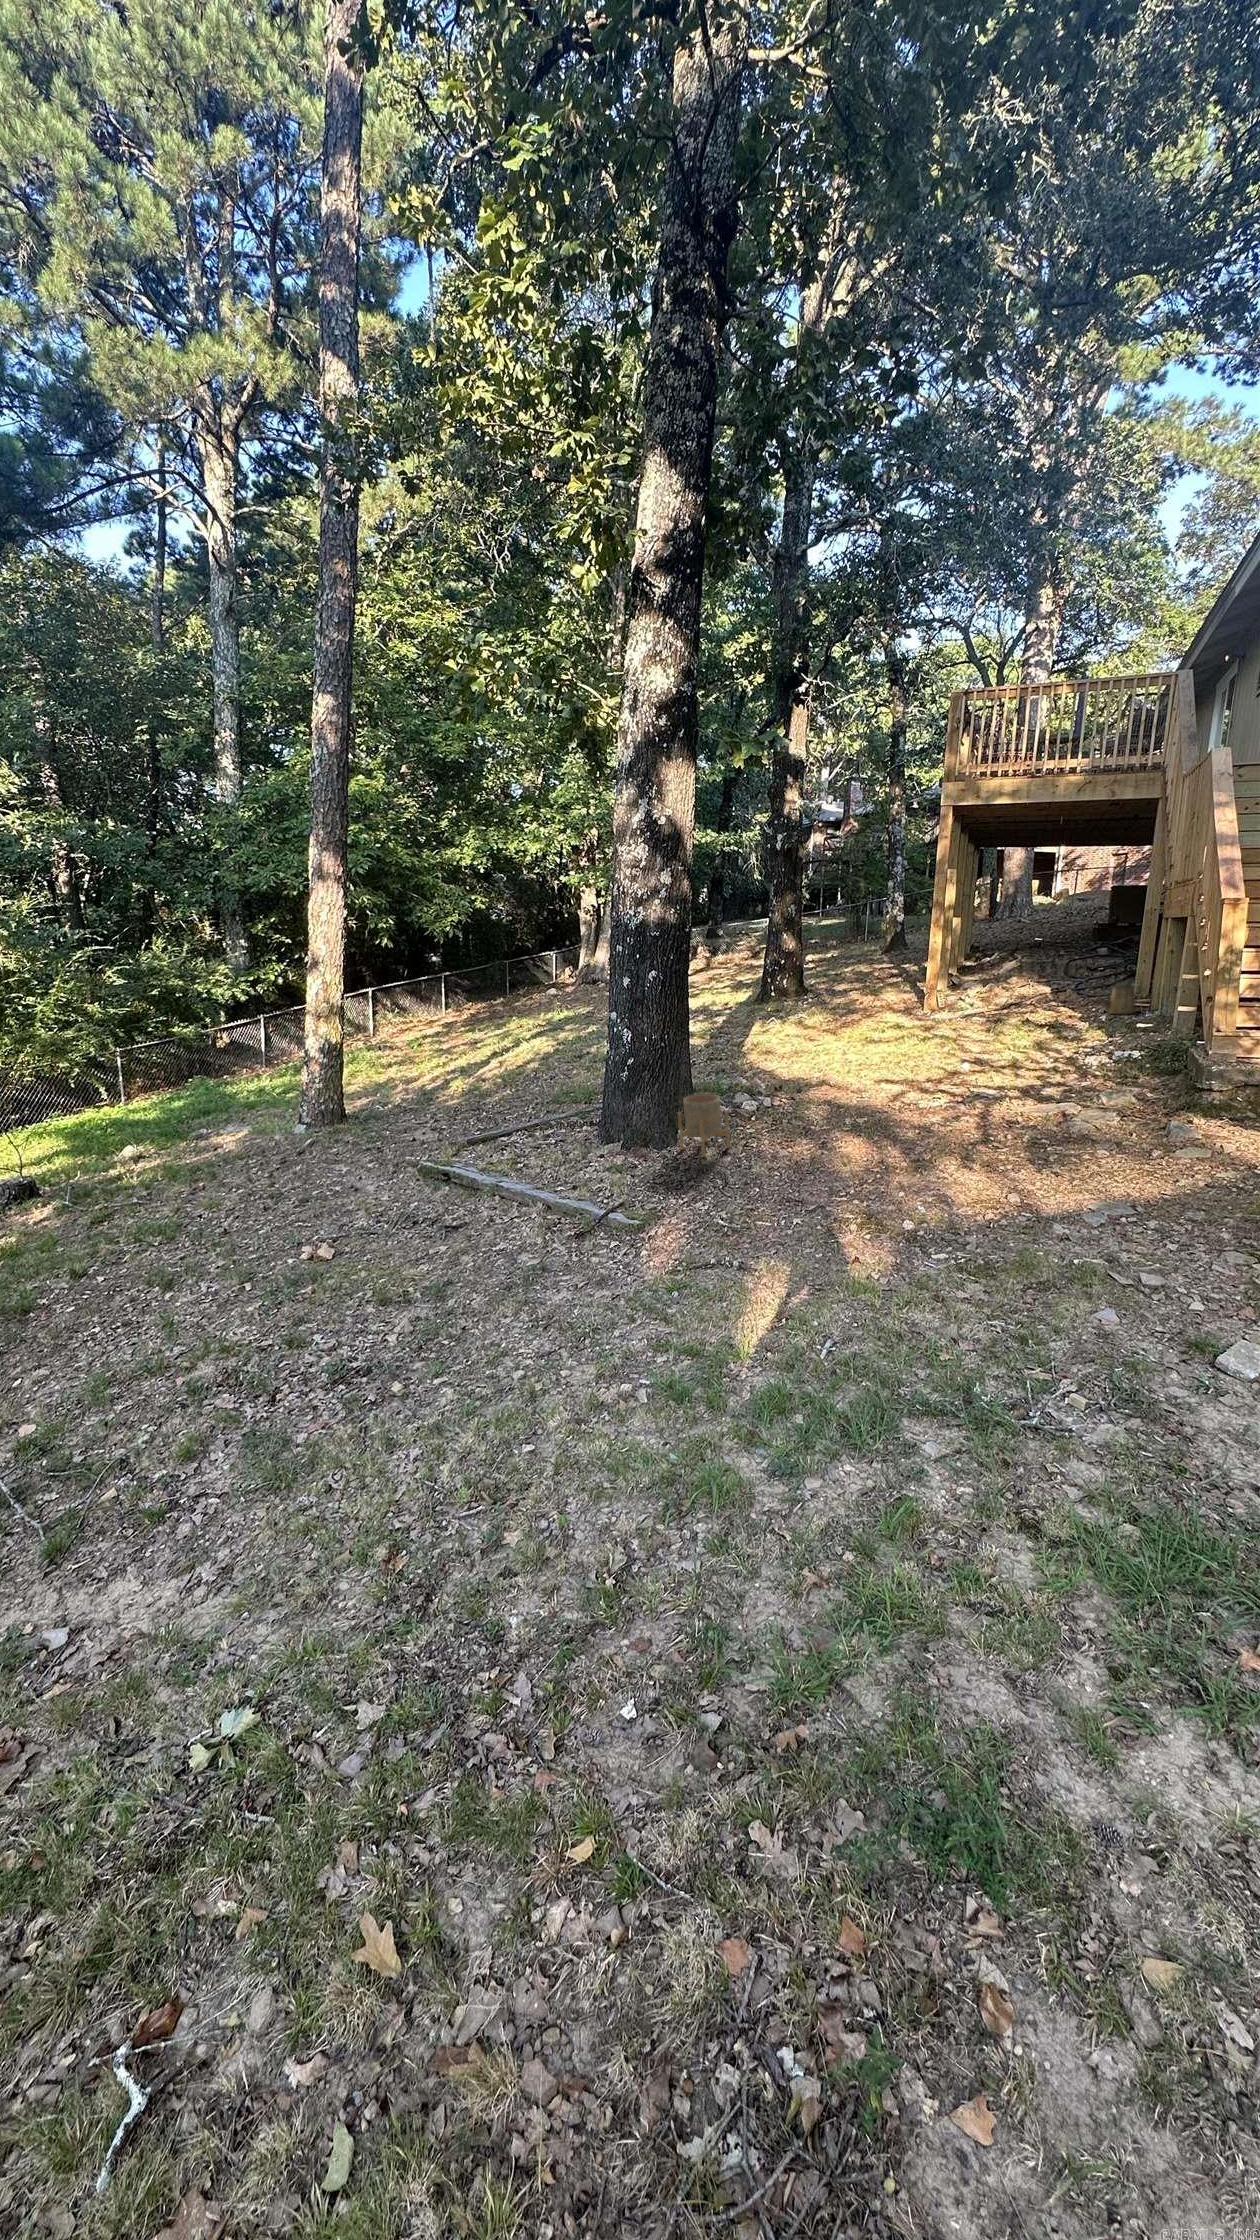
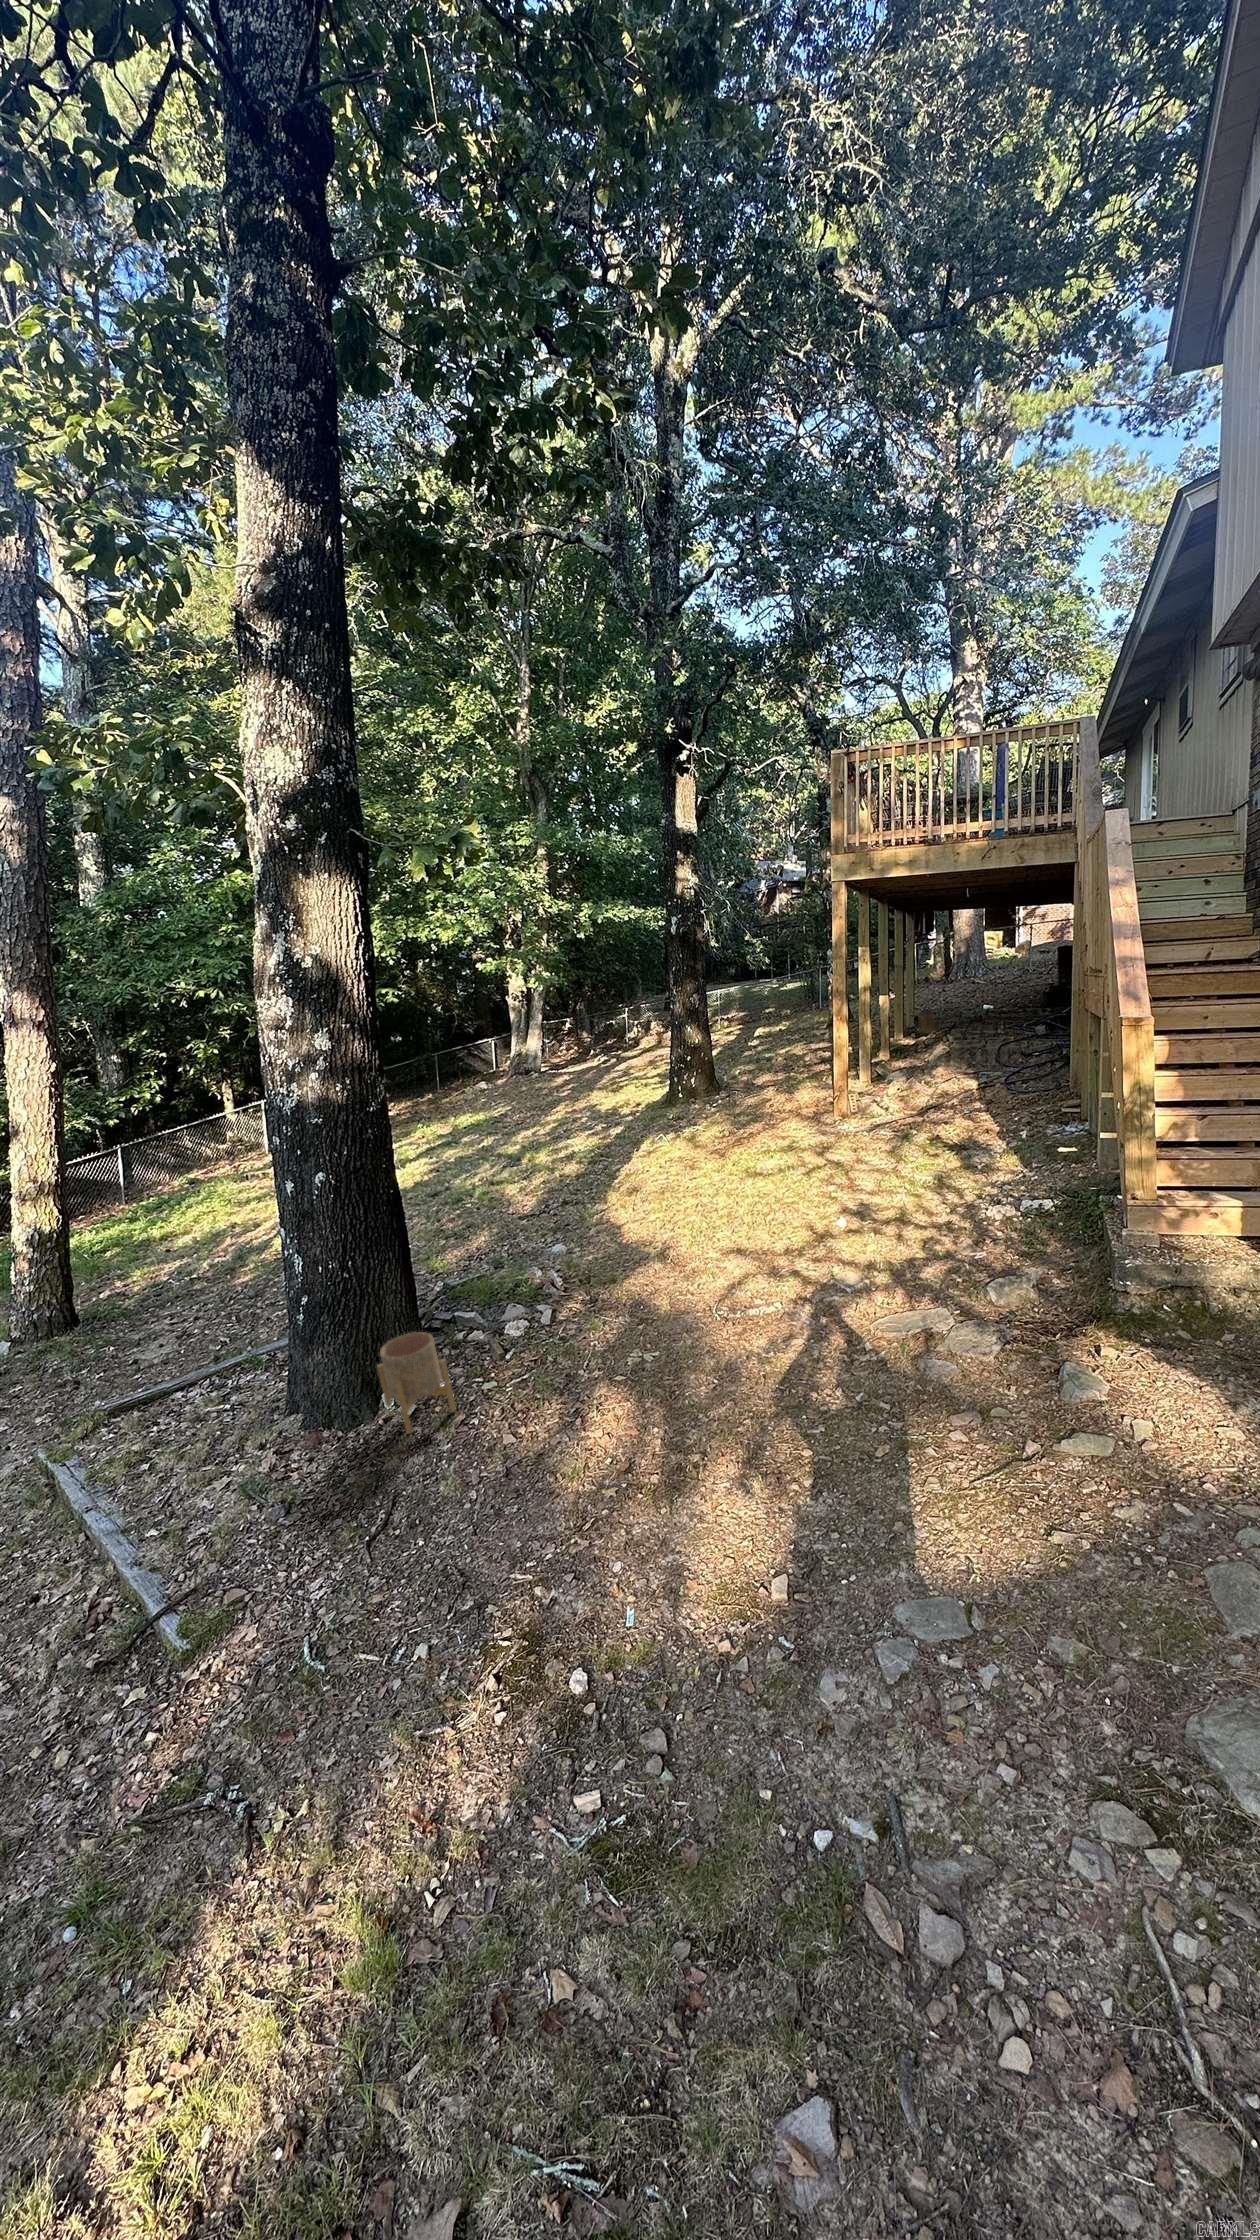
watering can: present [1086,982,1144,1014] -> present [912,1007,951,1034]

